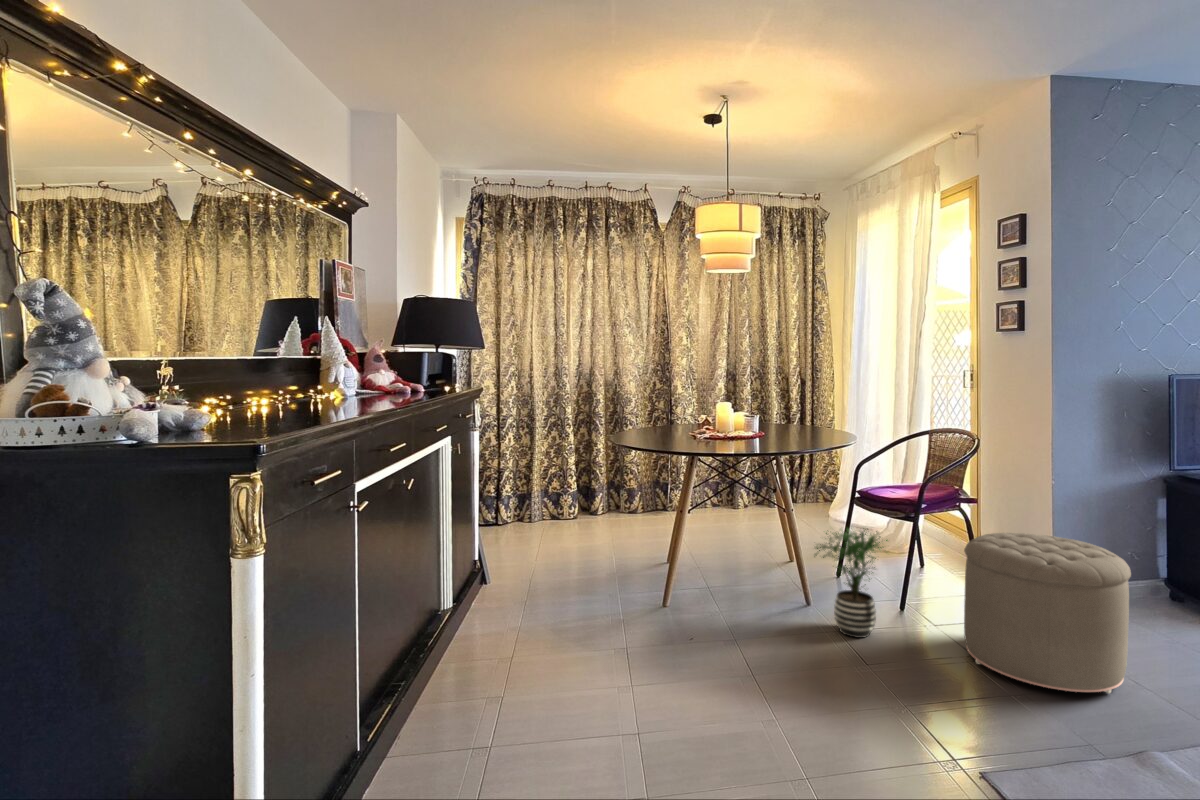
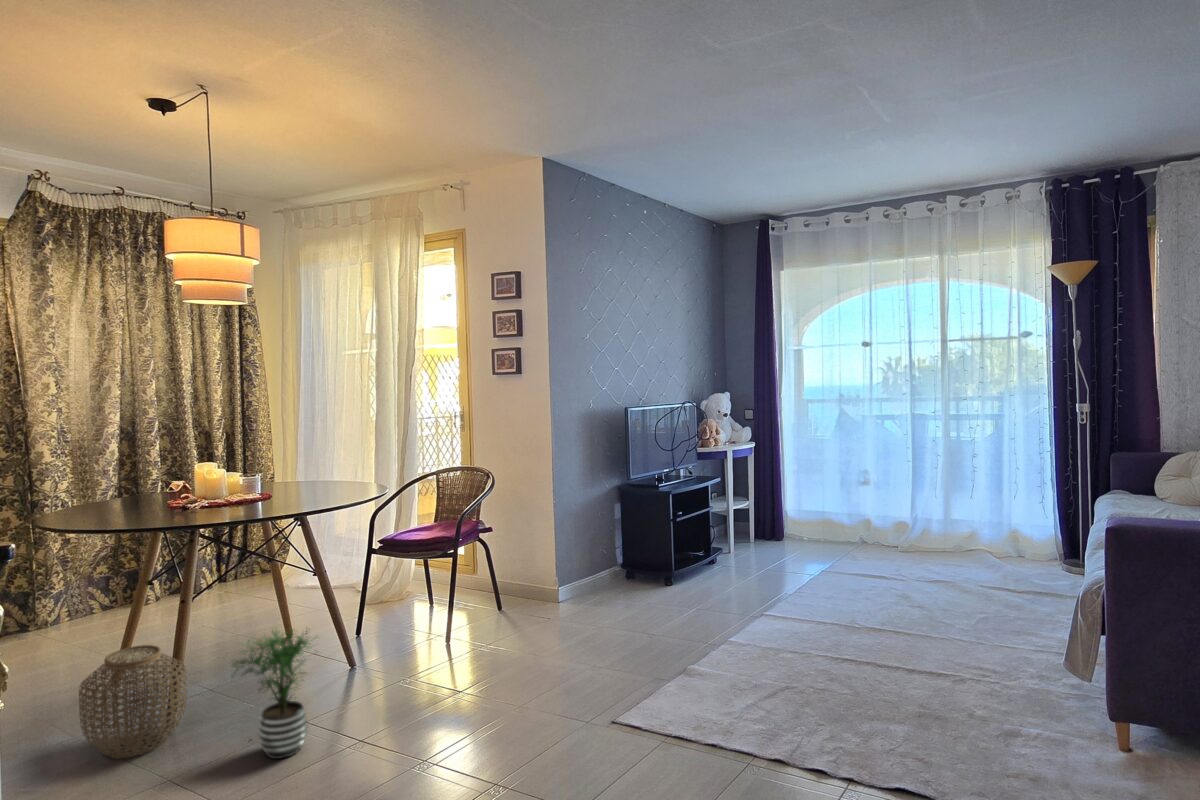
woven basket: none [705,521,776,603] -> present [79,645,187,758]
ottoman: present [964,533,1131,693] -> none [393,600,524,754]

